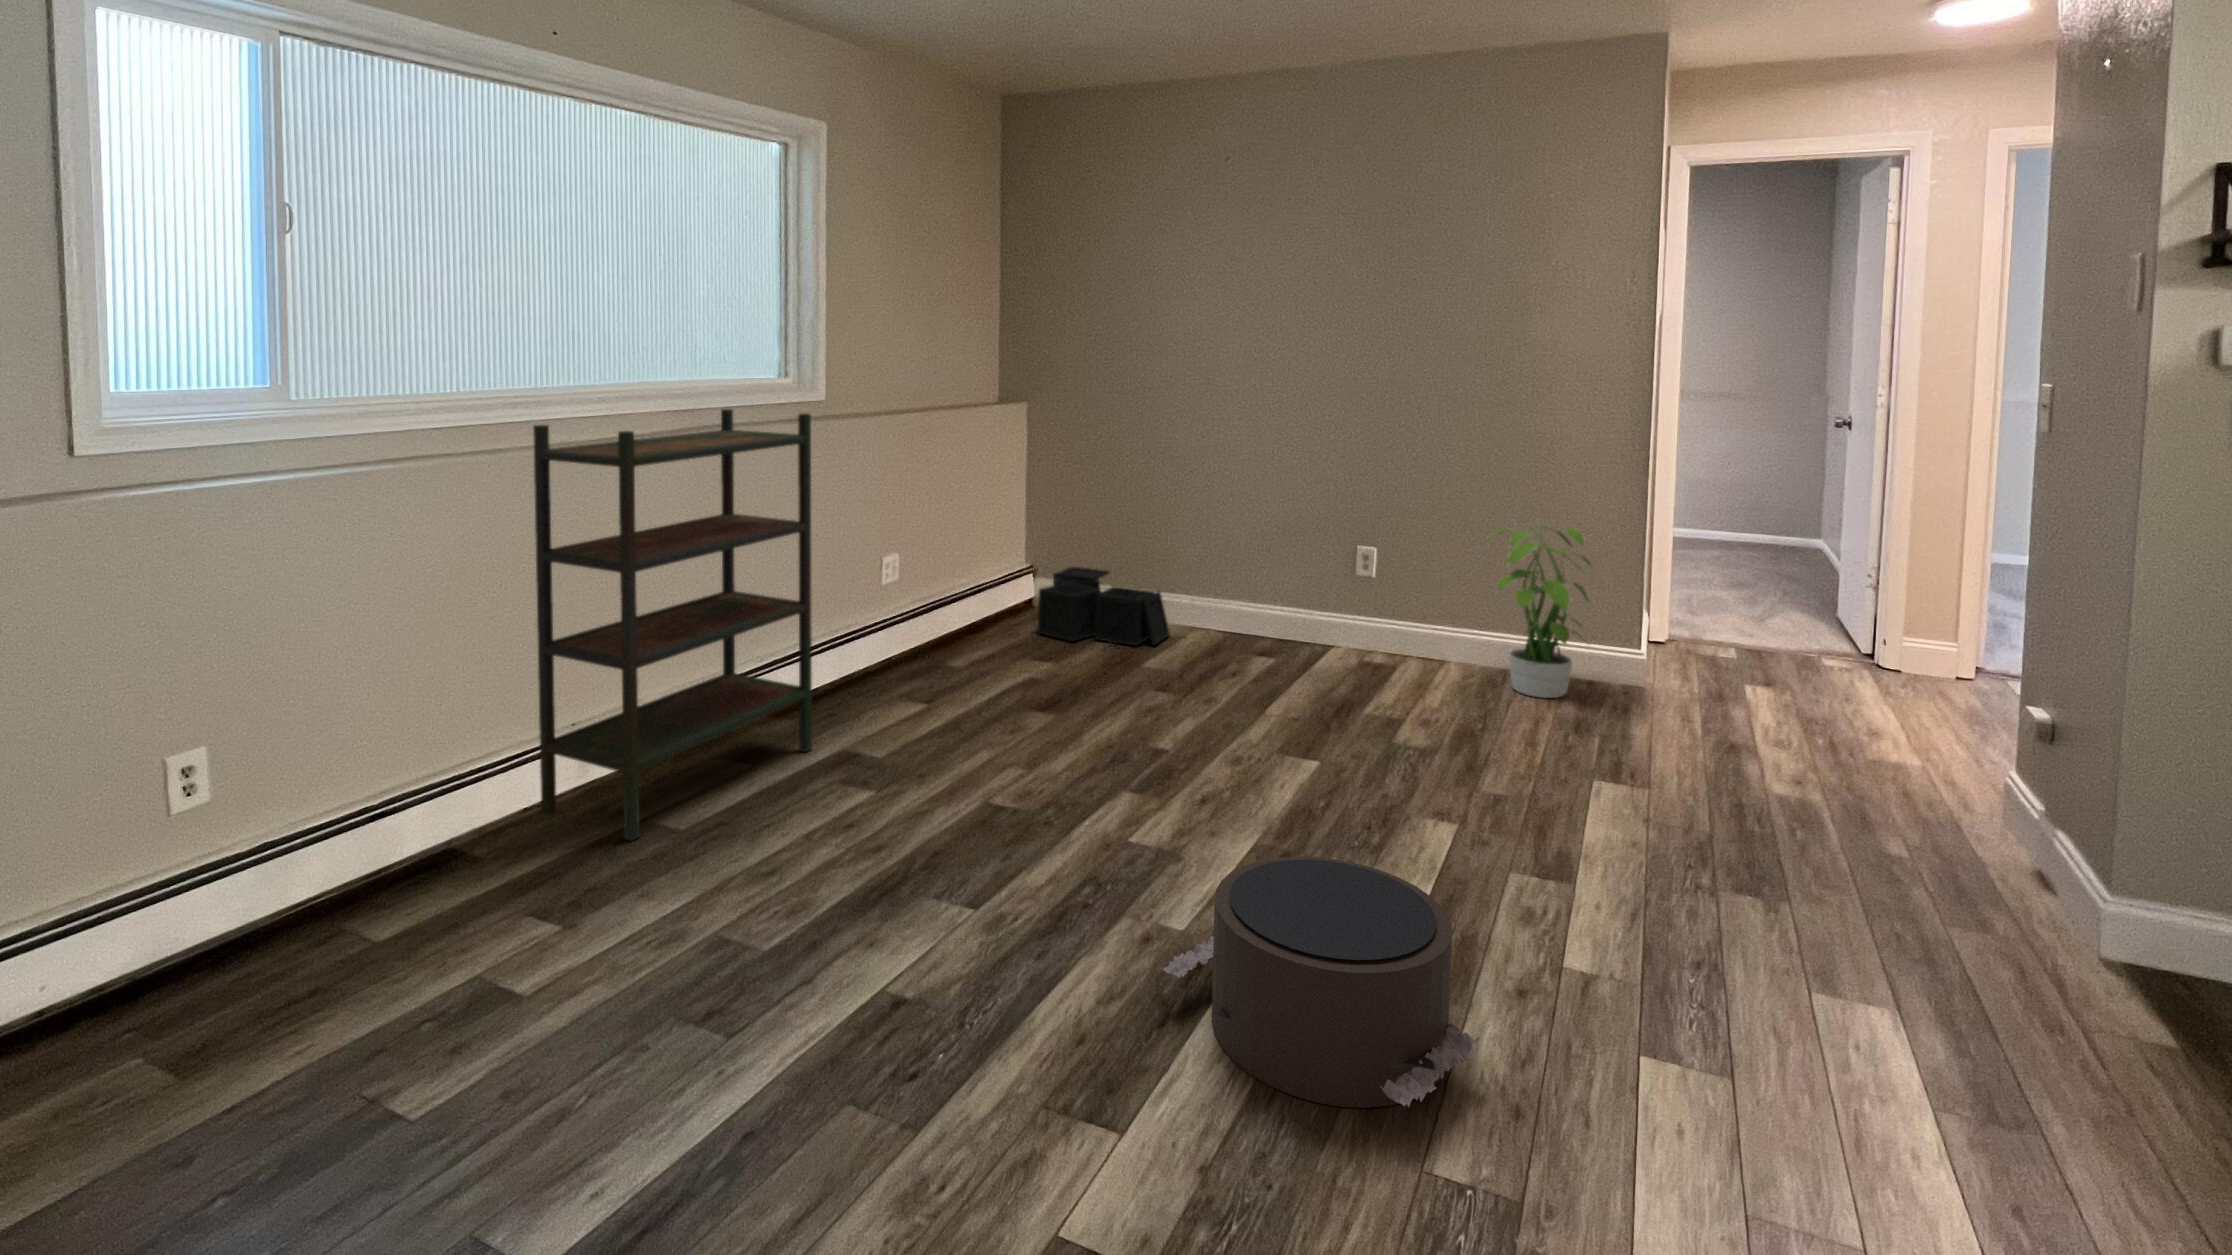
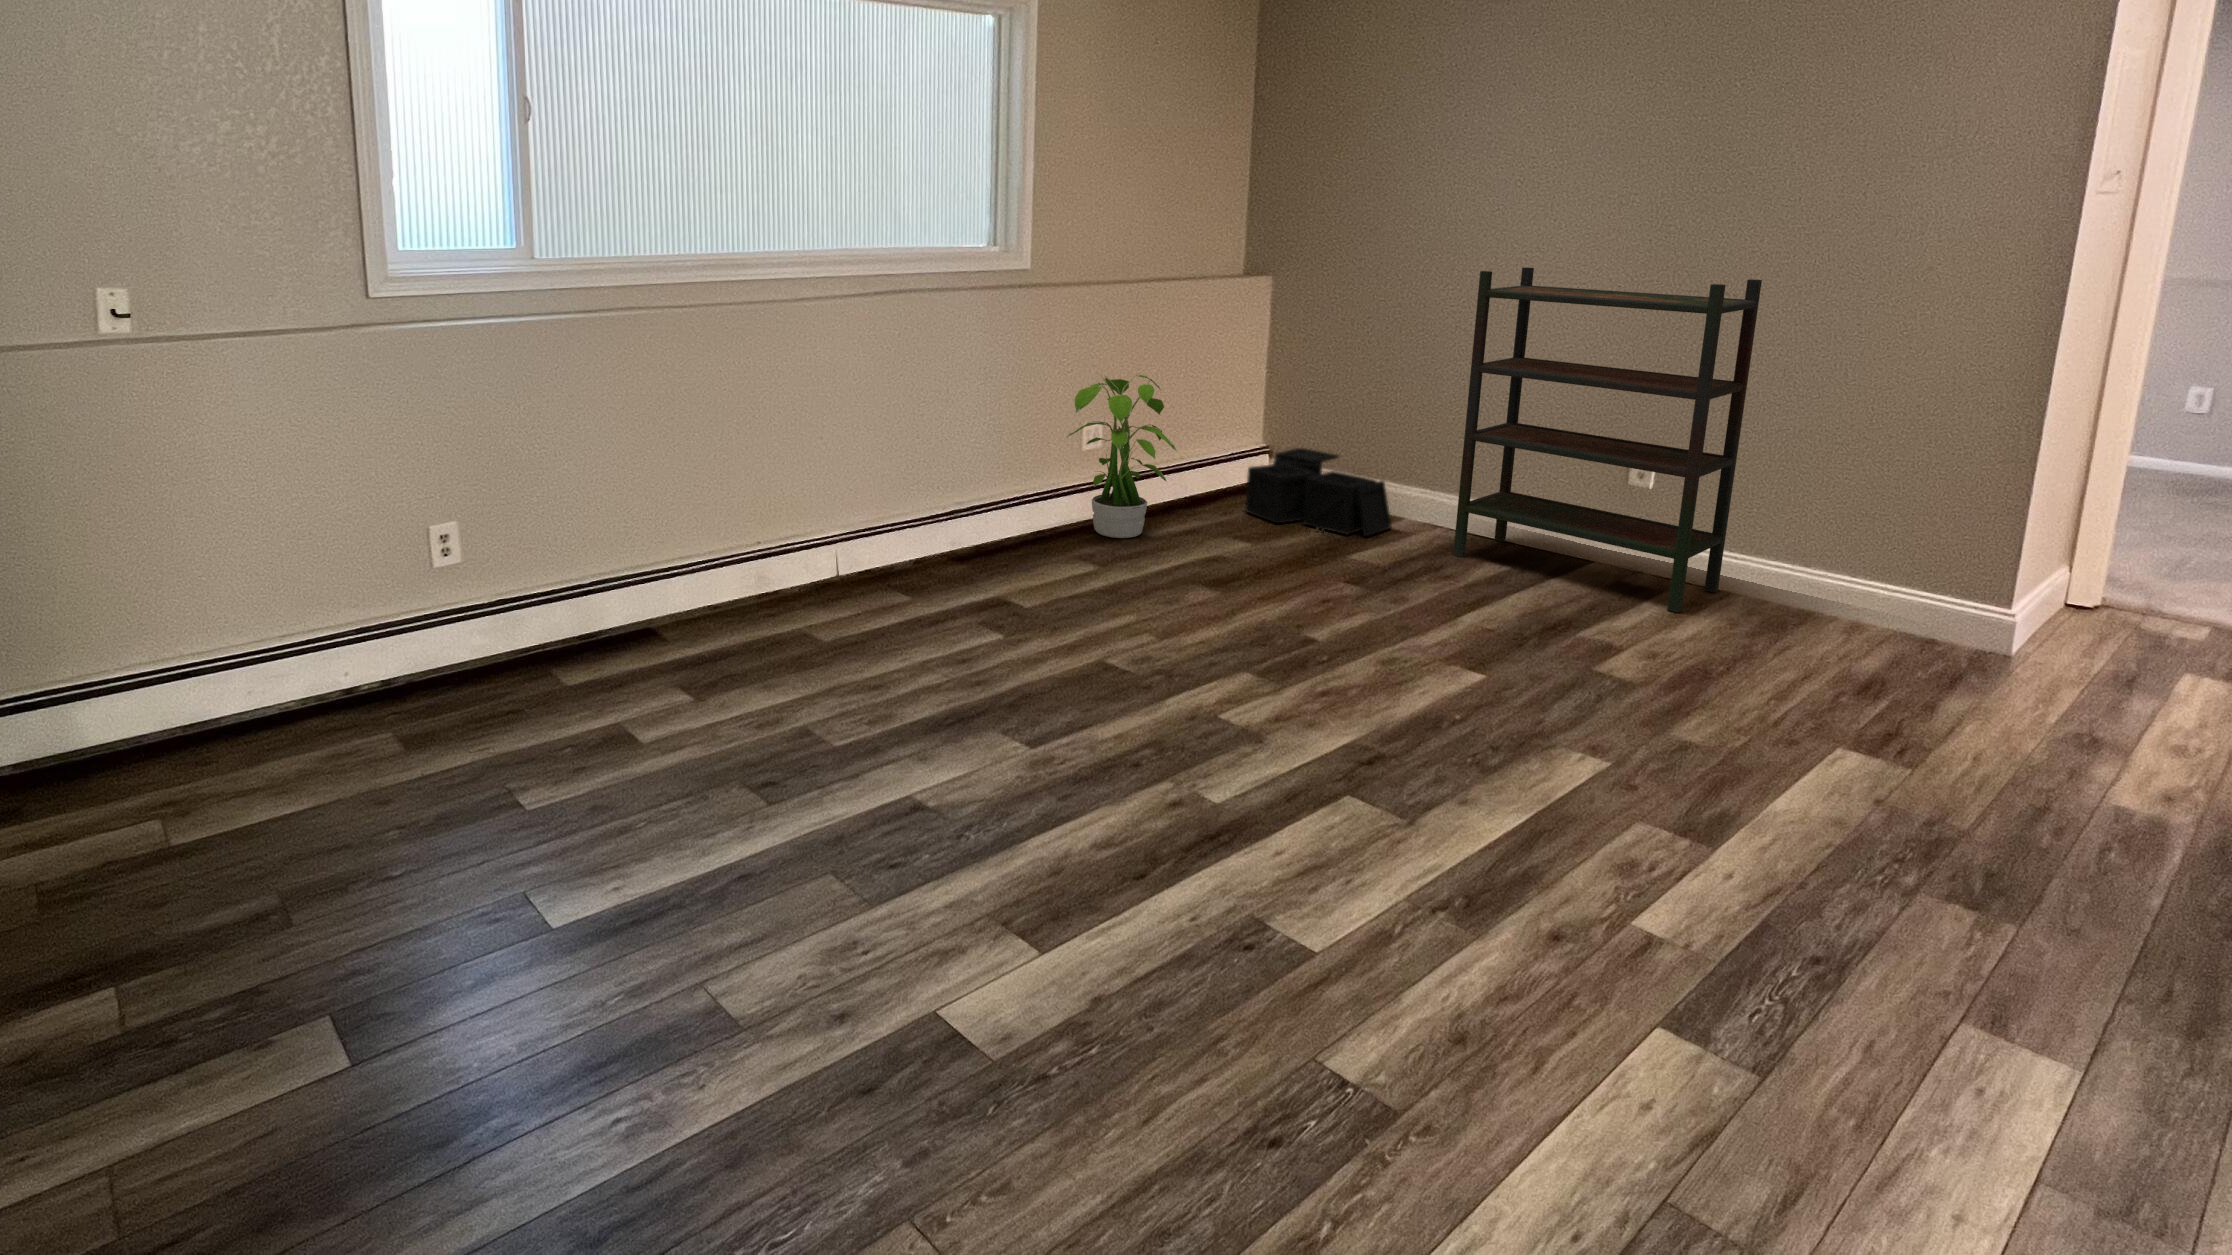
bookshelf: present [533,409,812,841] -> present [1453,267,1762,612]
potted plant: present [1479,525,1591,698] -> present [1066,373,1176,538]
pouf: present [1163,857,1480,1108] -> none [1151,747,1445,1001]

